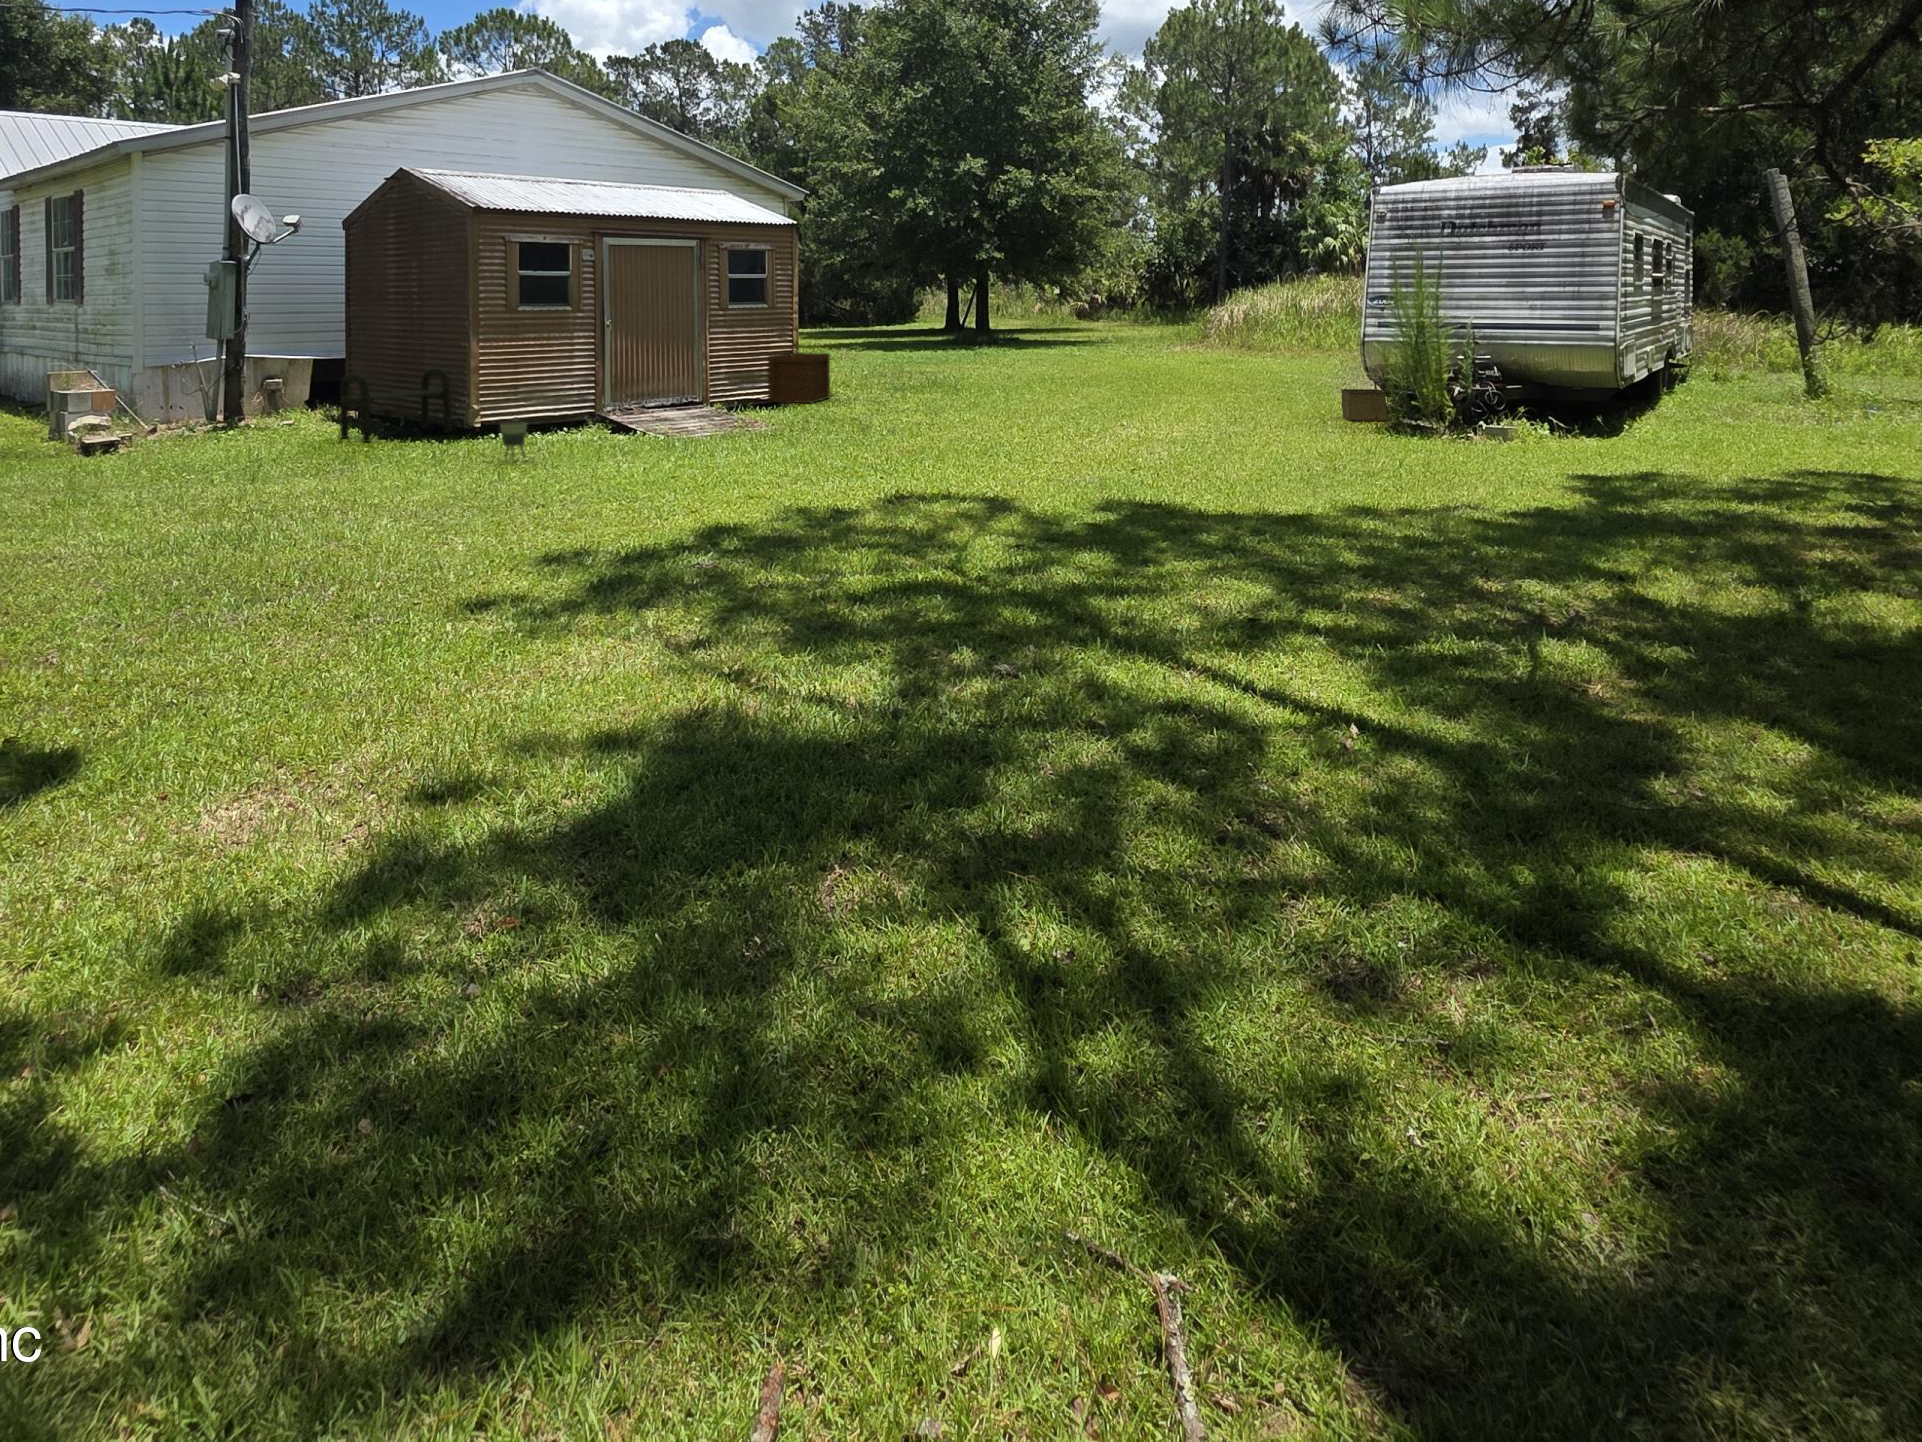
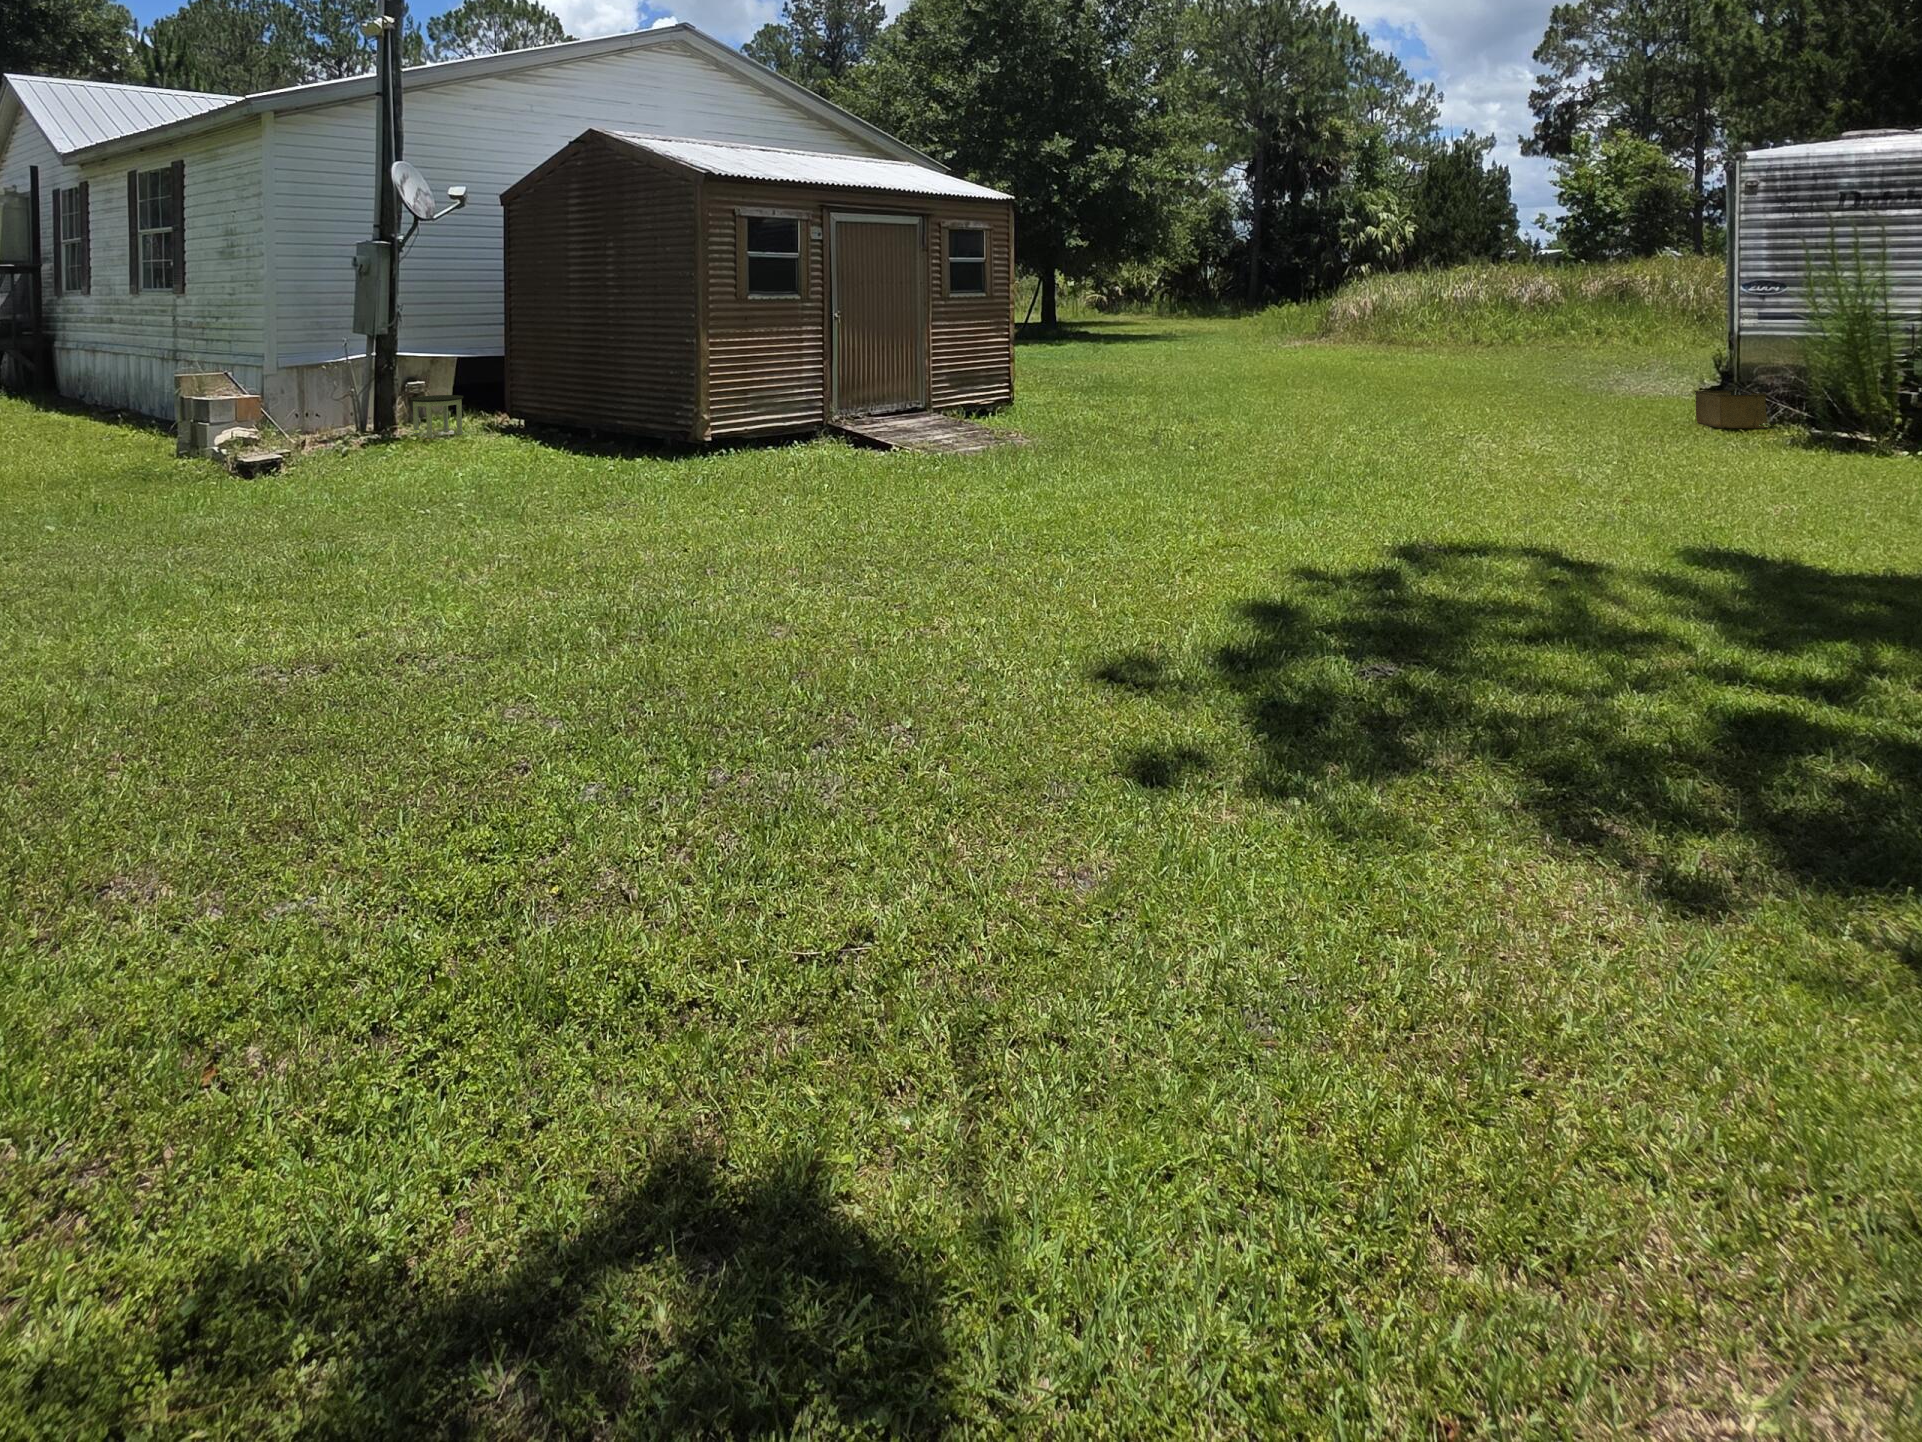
wooden crate: present [768,352,830,403] -> none [980,348,1043,407]
bench: present [340,369,452,442] -> none [548,370,675,461]
round table: none [249,390,296,425] -> present [411,395,463,438]
planter: present [500,422,527,462] -> none [803,439,834,492]

